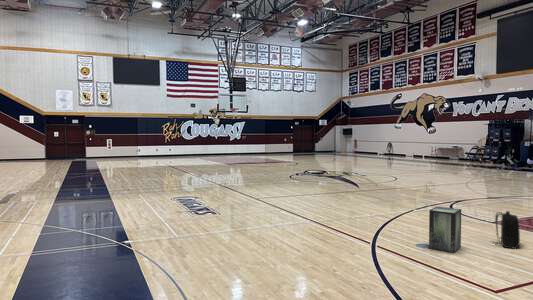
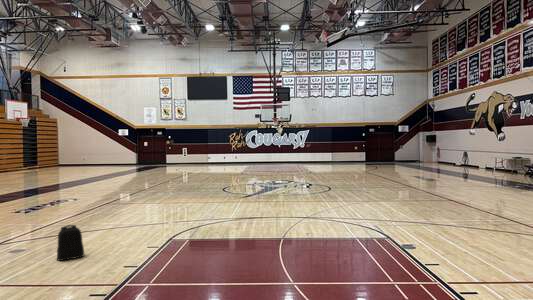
storage box: present [429,207,461,253] -> none [11,214,42,255]

